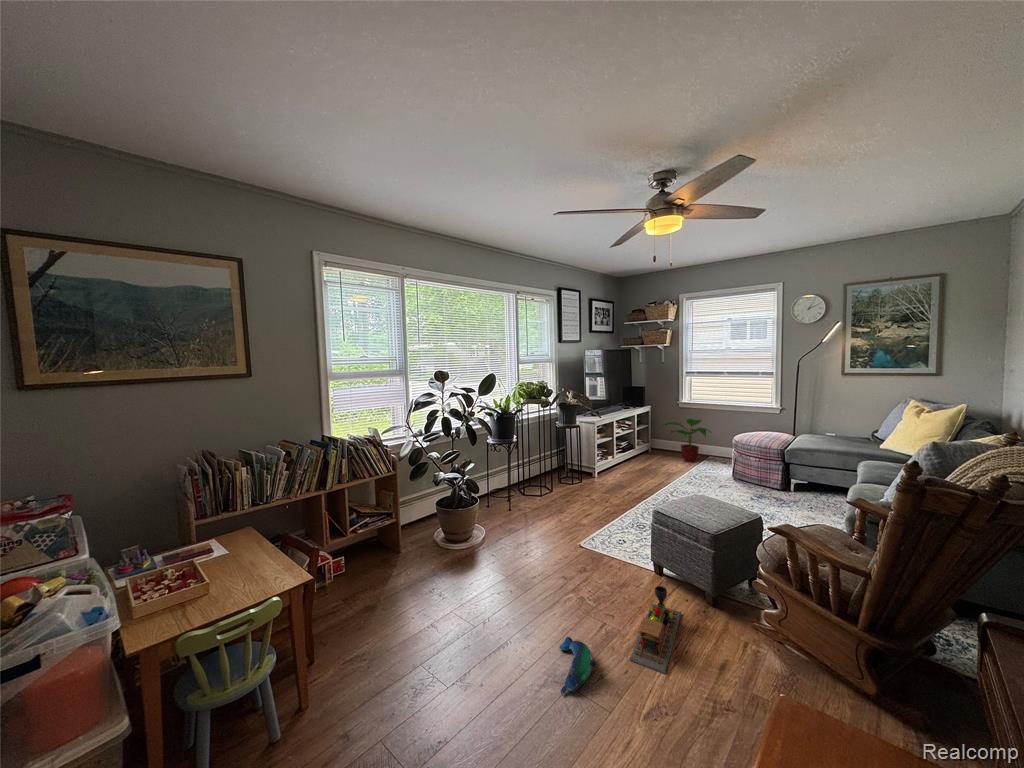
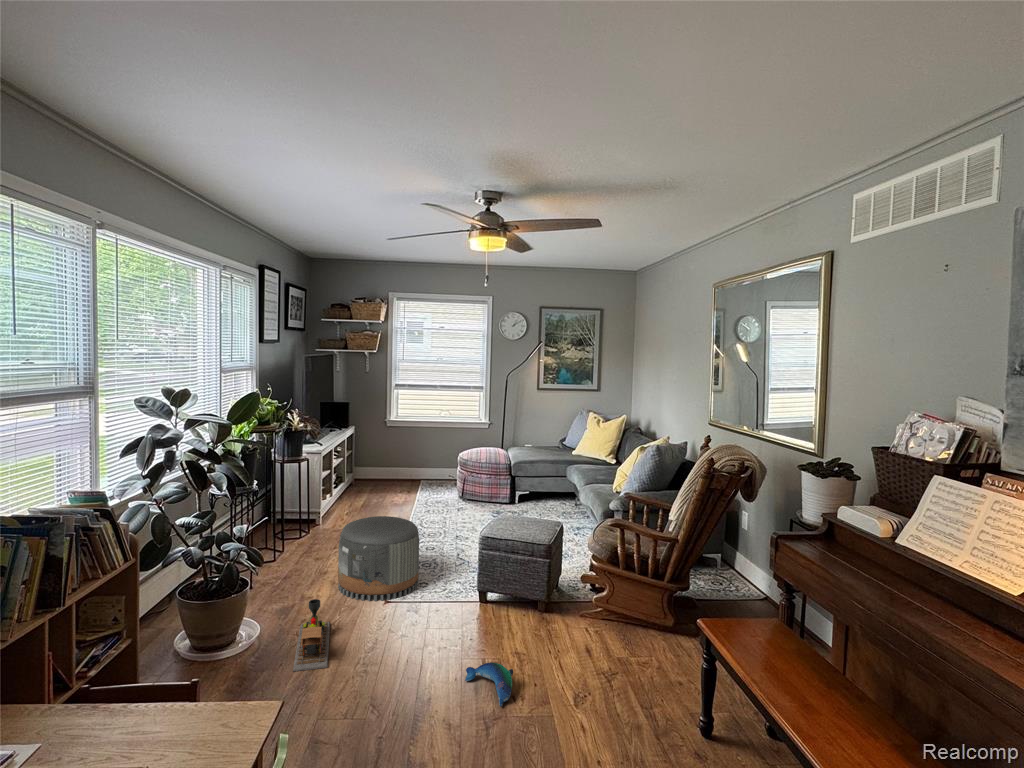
potted plant: present [662,419,707,462] -> none [375,440,430,491]
pouf: none [552,477,619,549] -> present [338,516,419,601]
toy train: present [630,586,681,674] -> present [293,599,330,671]

